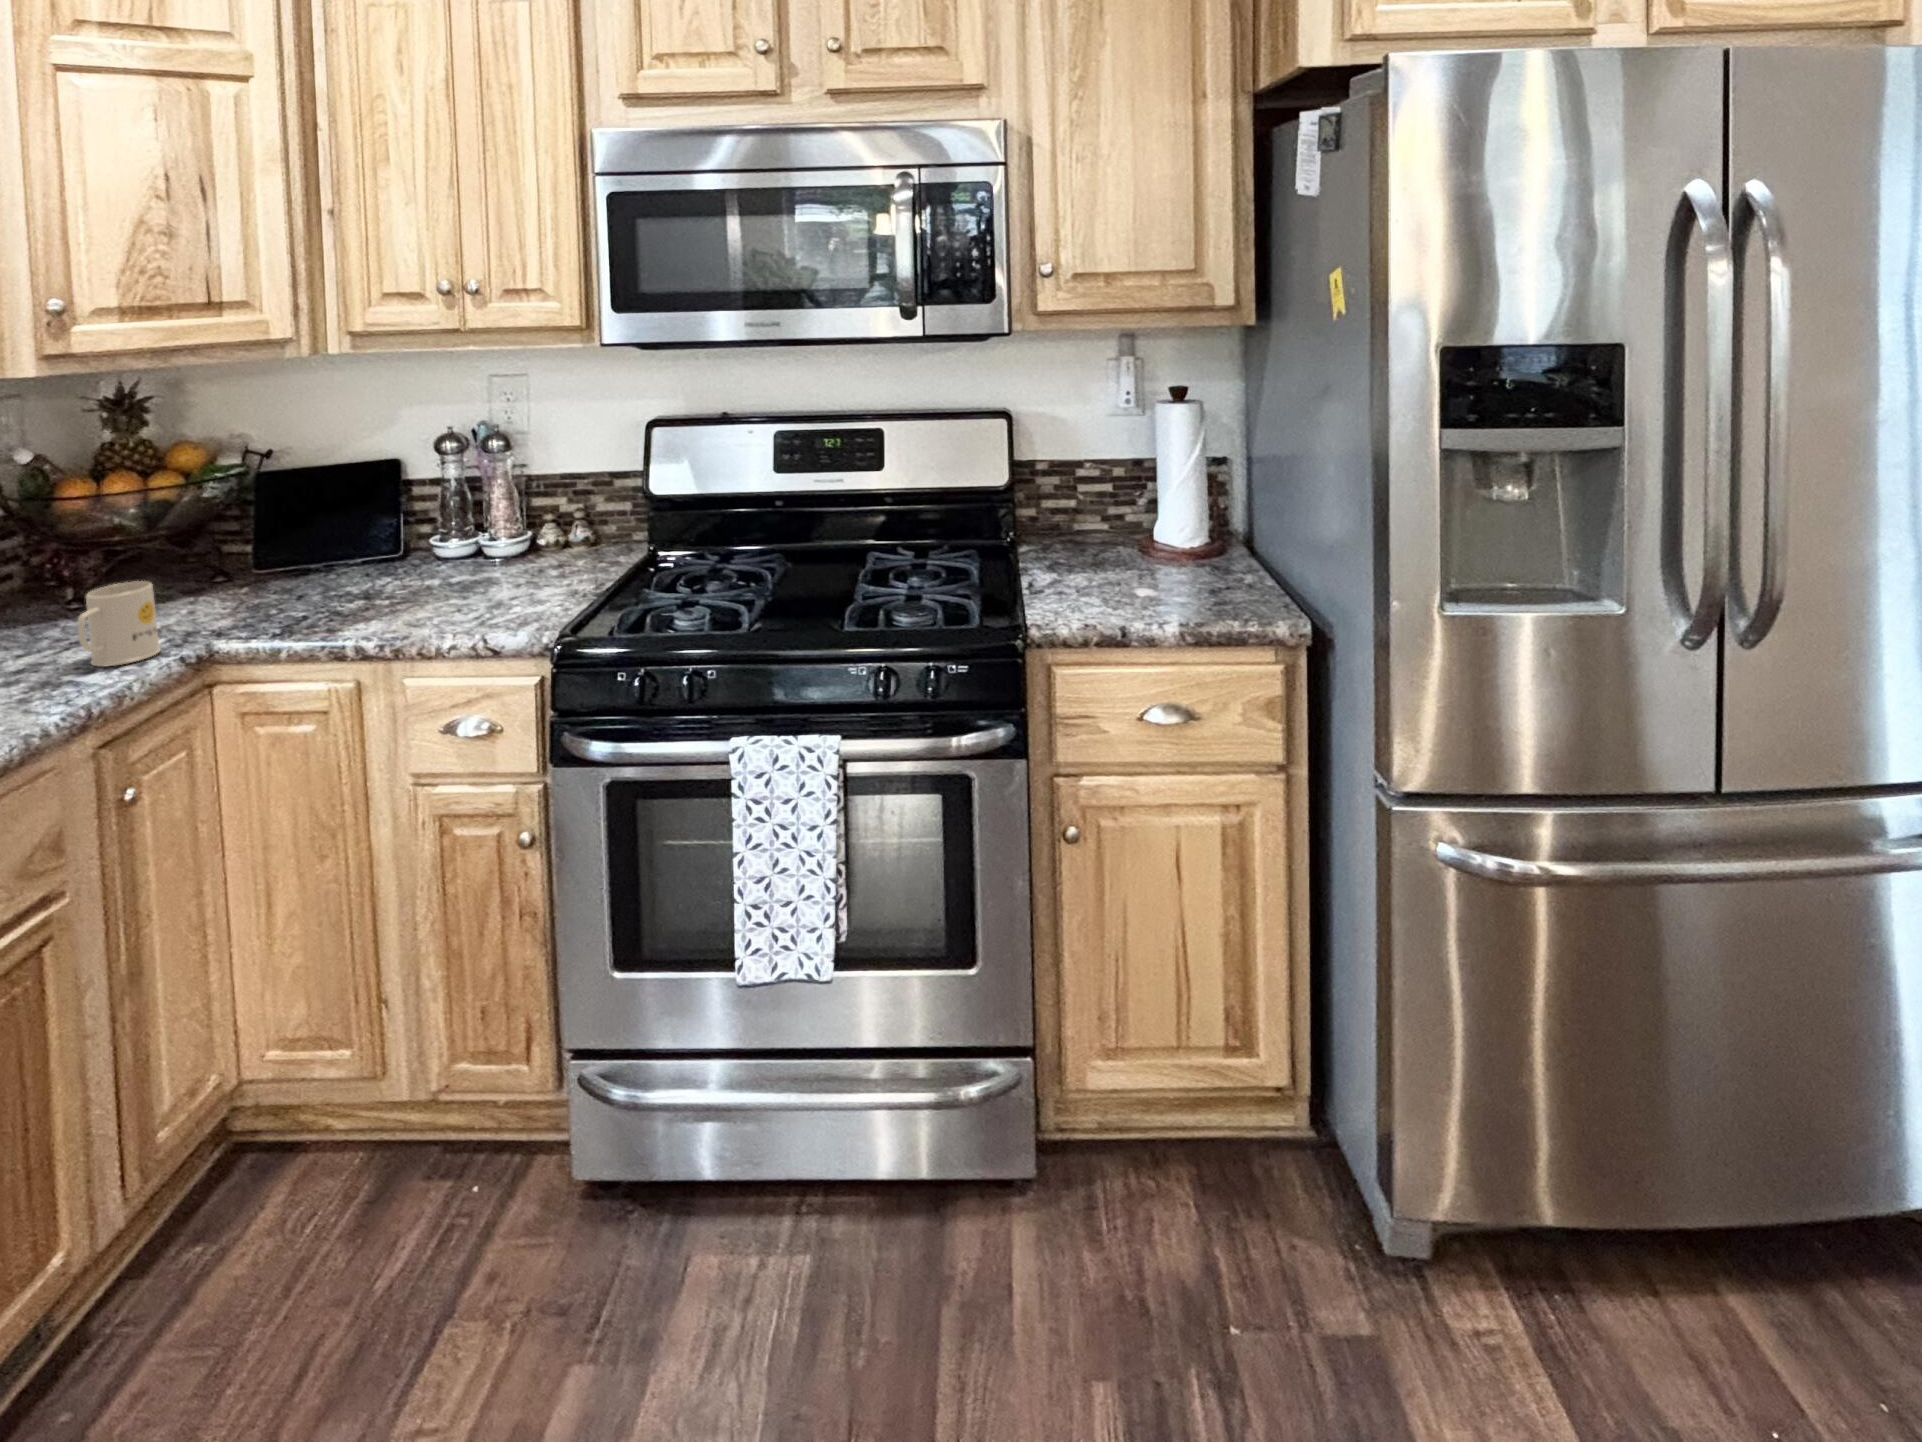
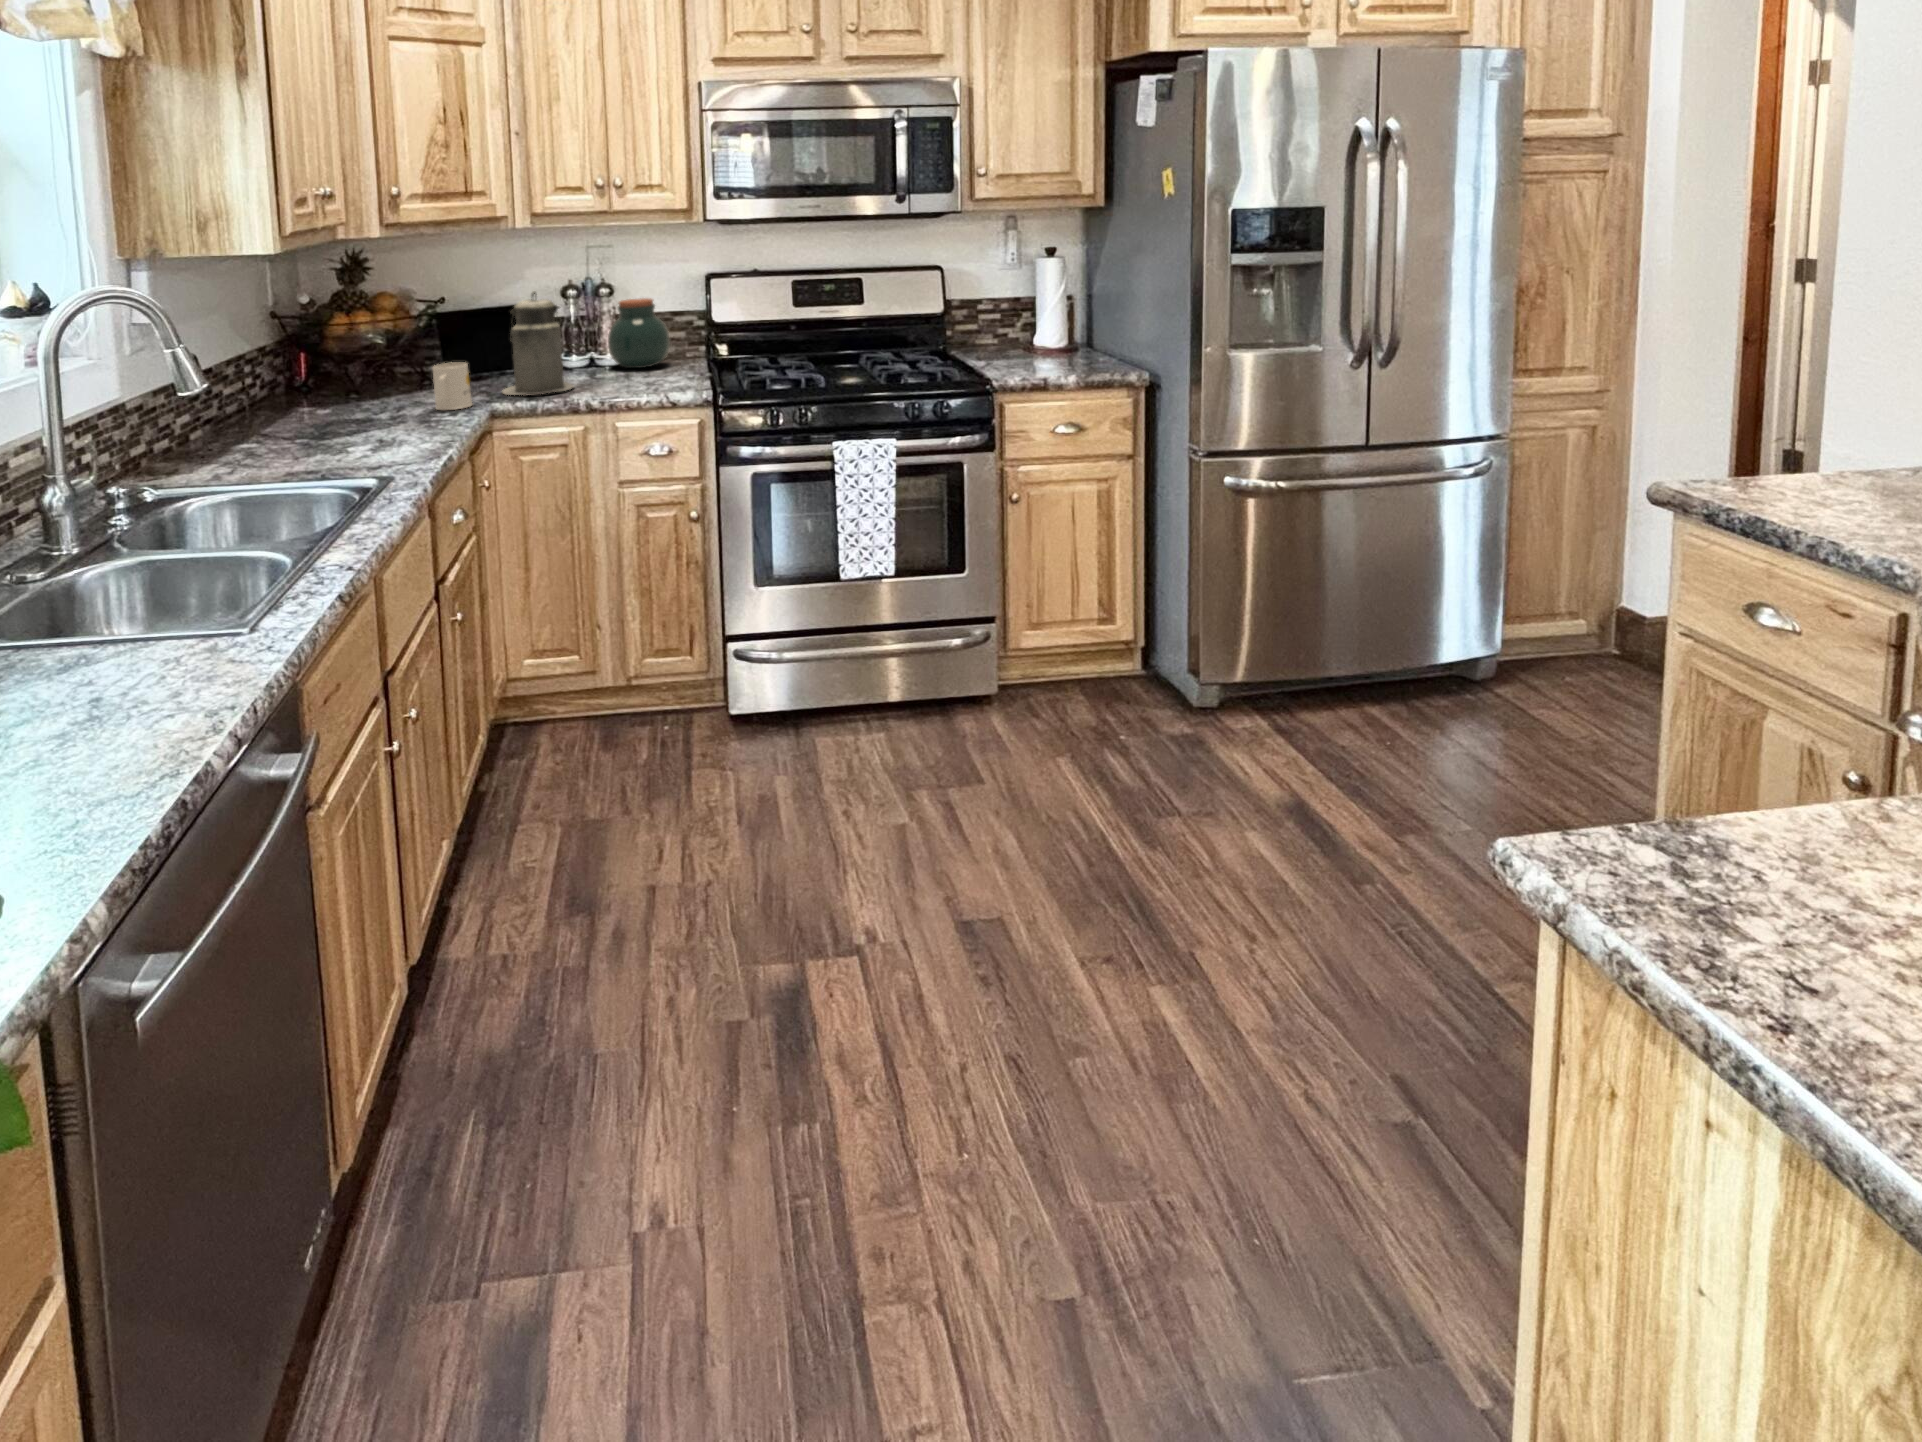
jar: none [482,457,581,567] -> present [608,298,670,368]
canister: none [247,460,373,631] -> present [503,291,573,395]

